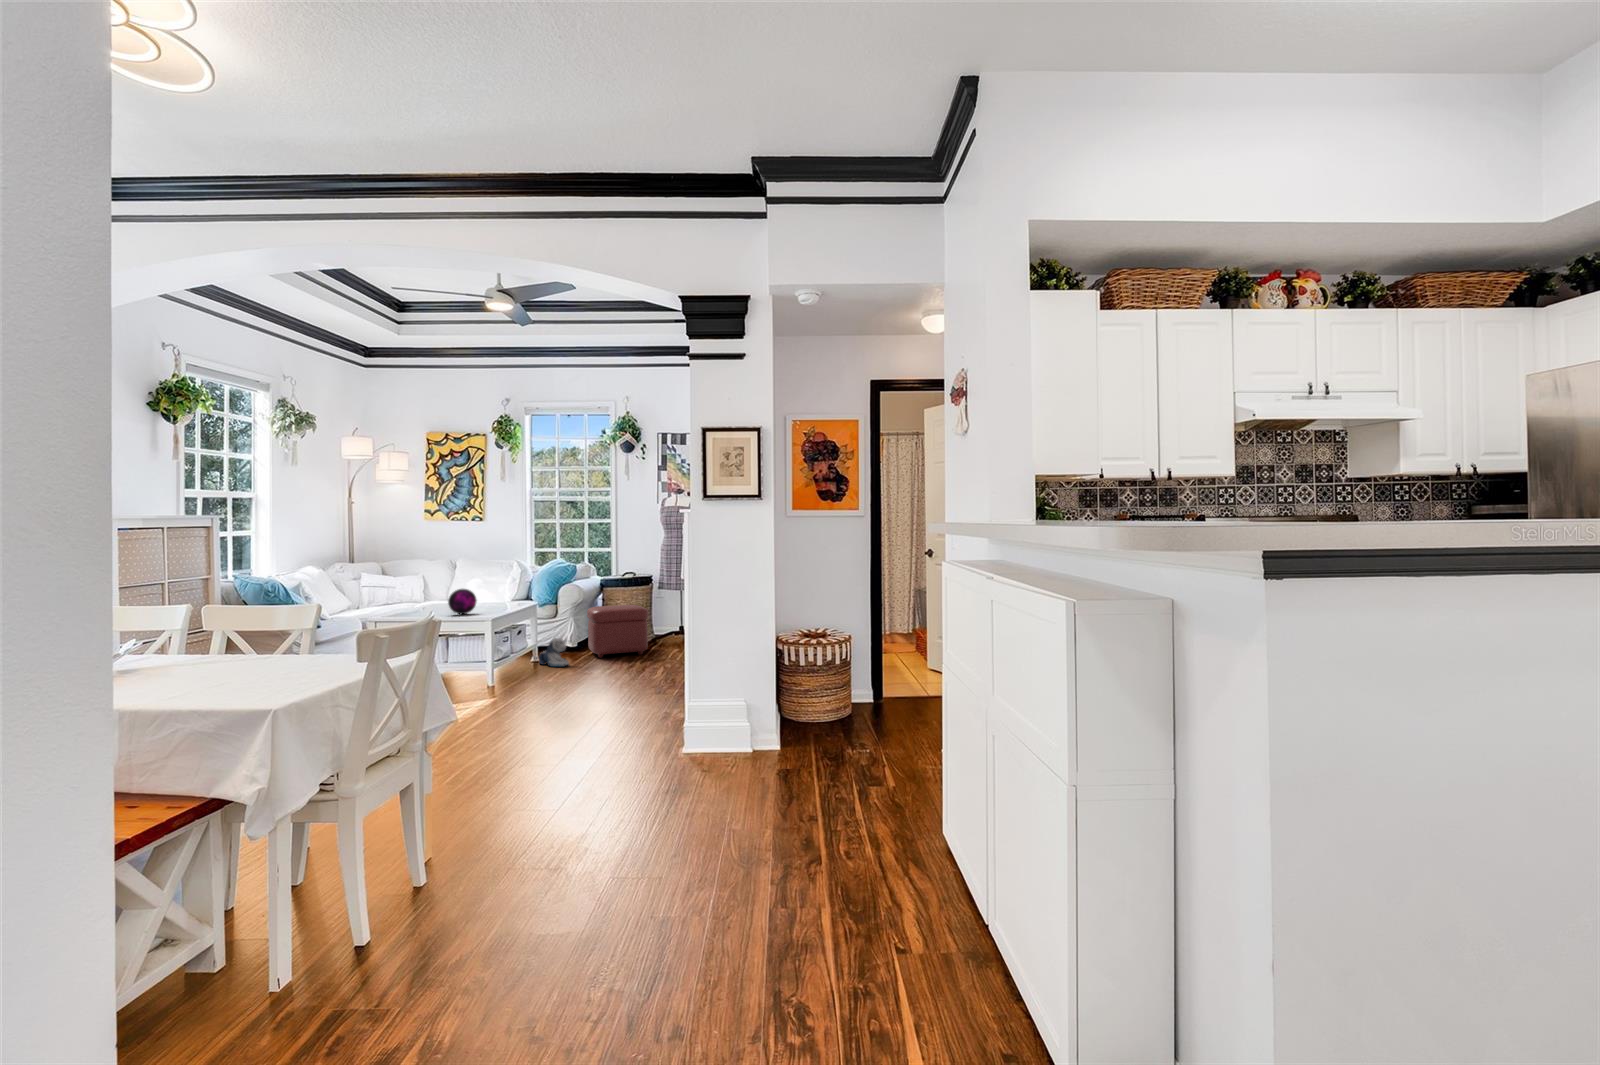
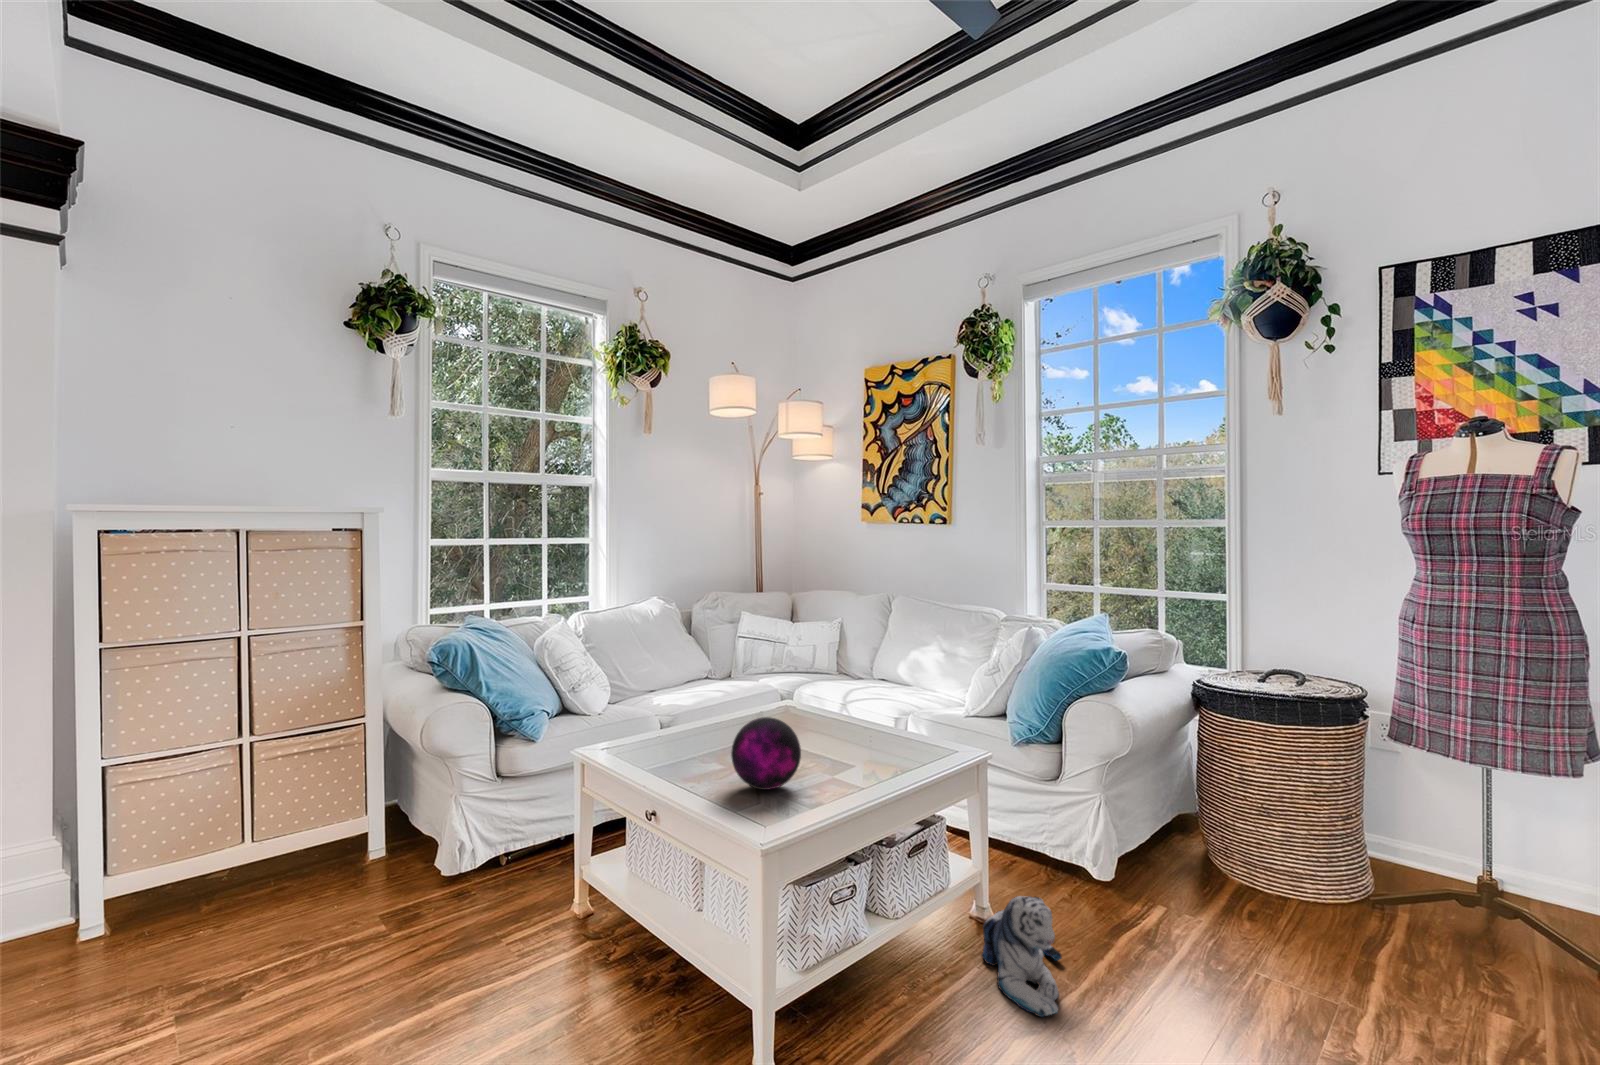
ottoman: present [587,605,648,658] -> none [1142,784,1367,1008]

